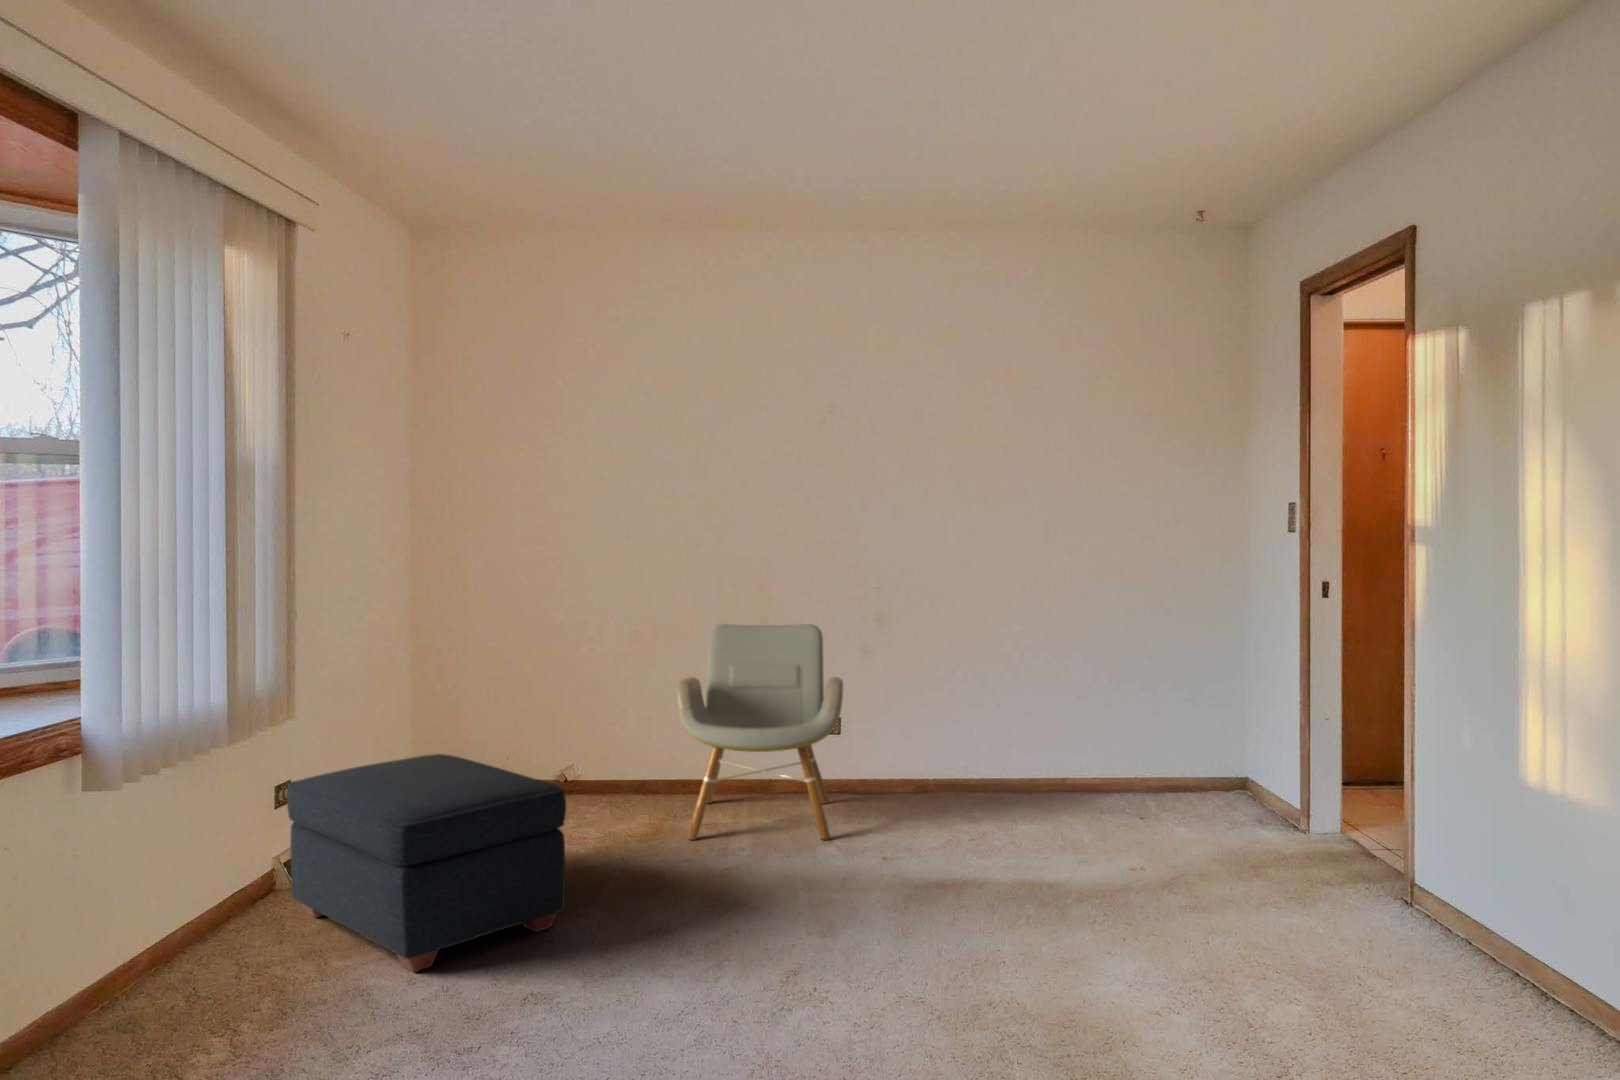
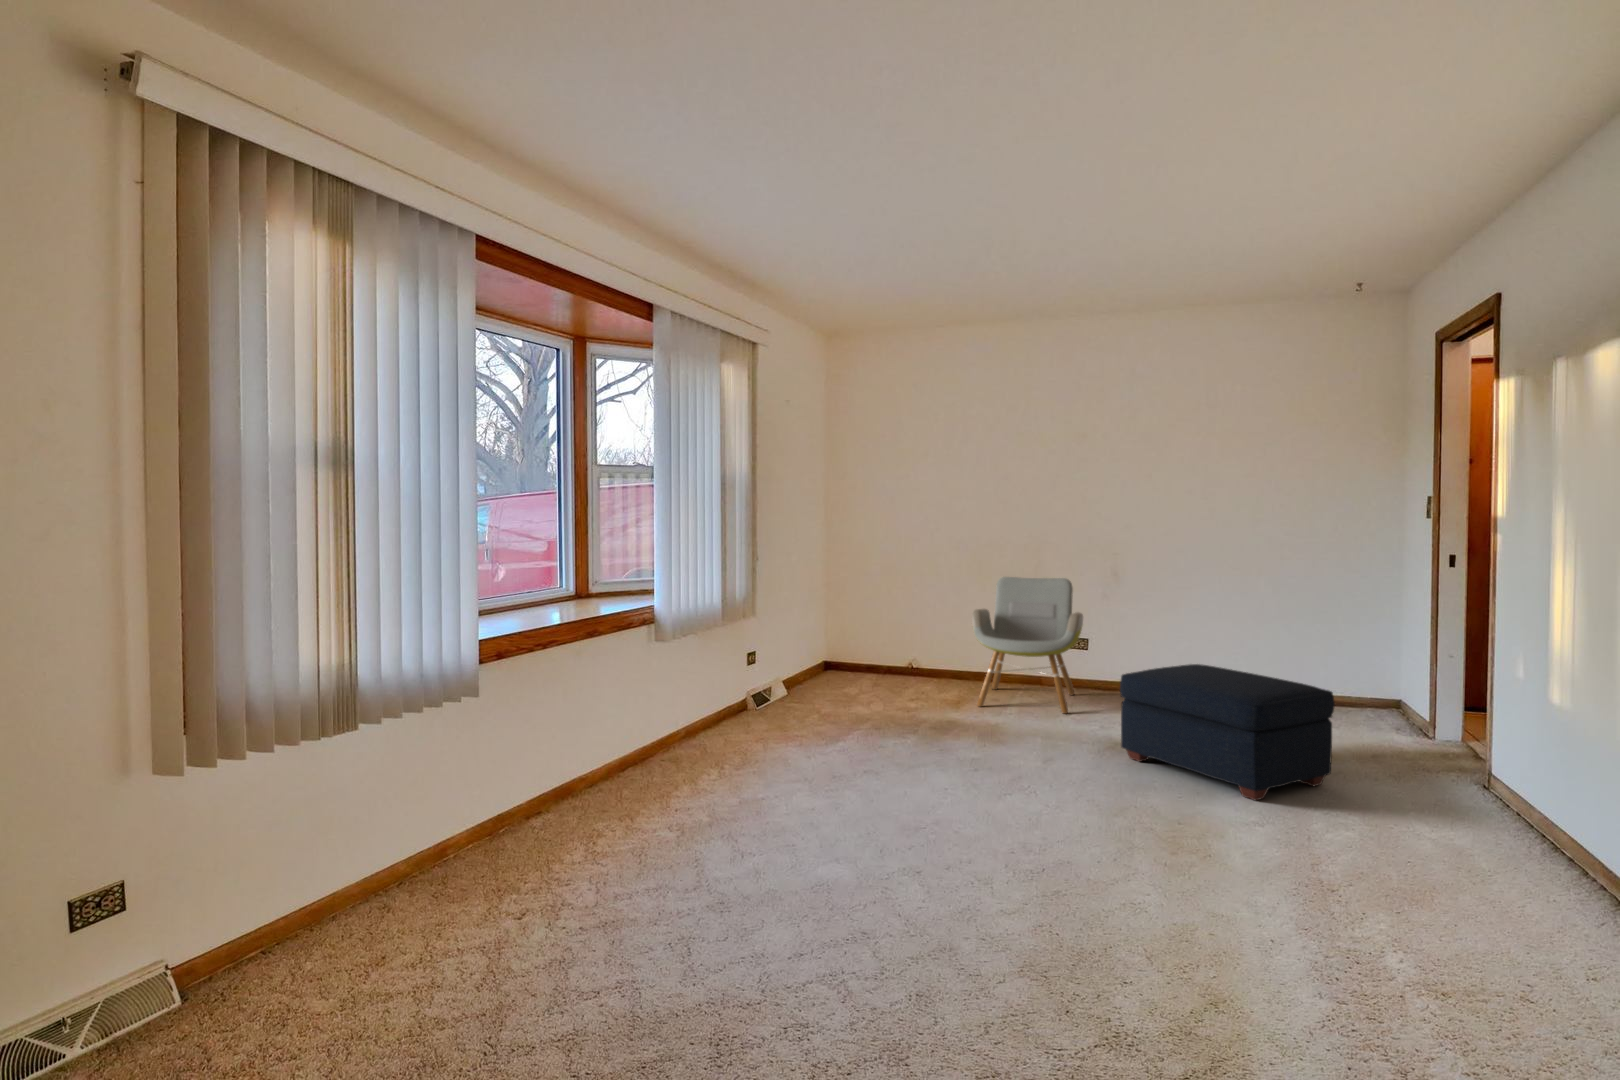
ottoman: present [287,754,566,972] -> present [1120,664,1335,800]

